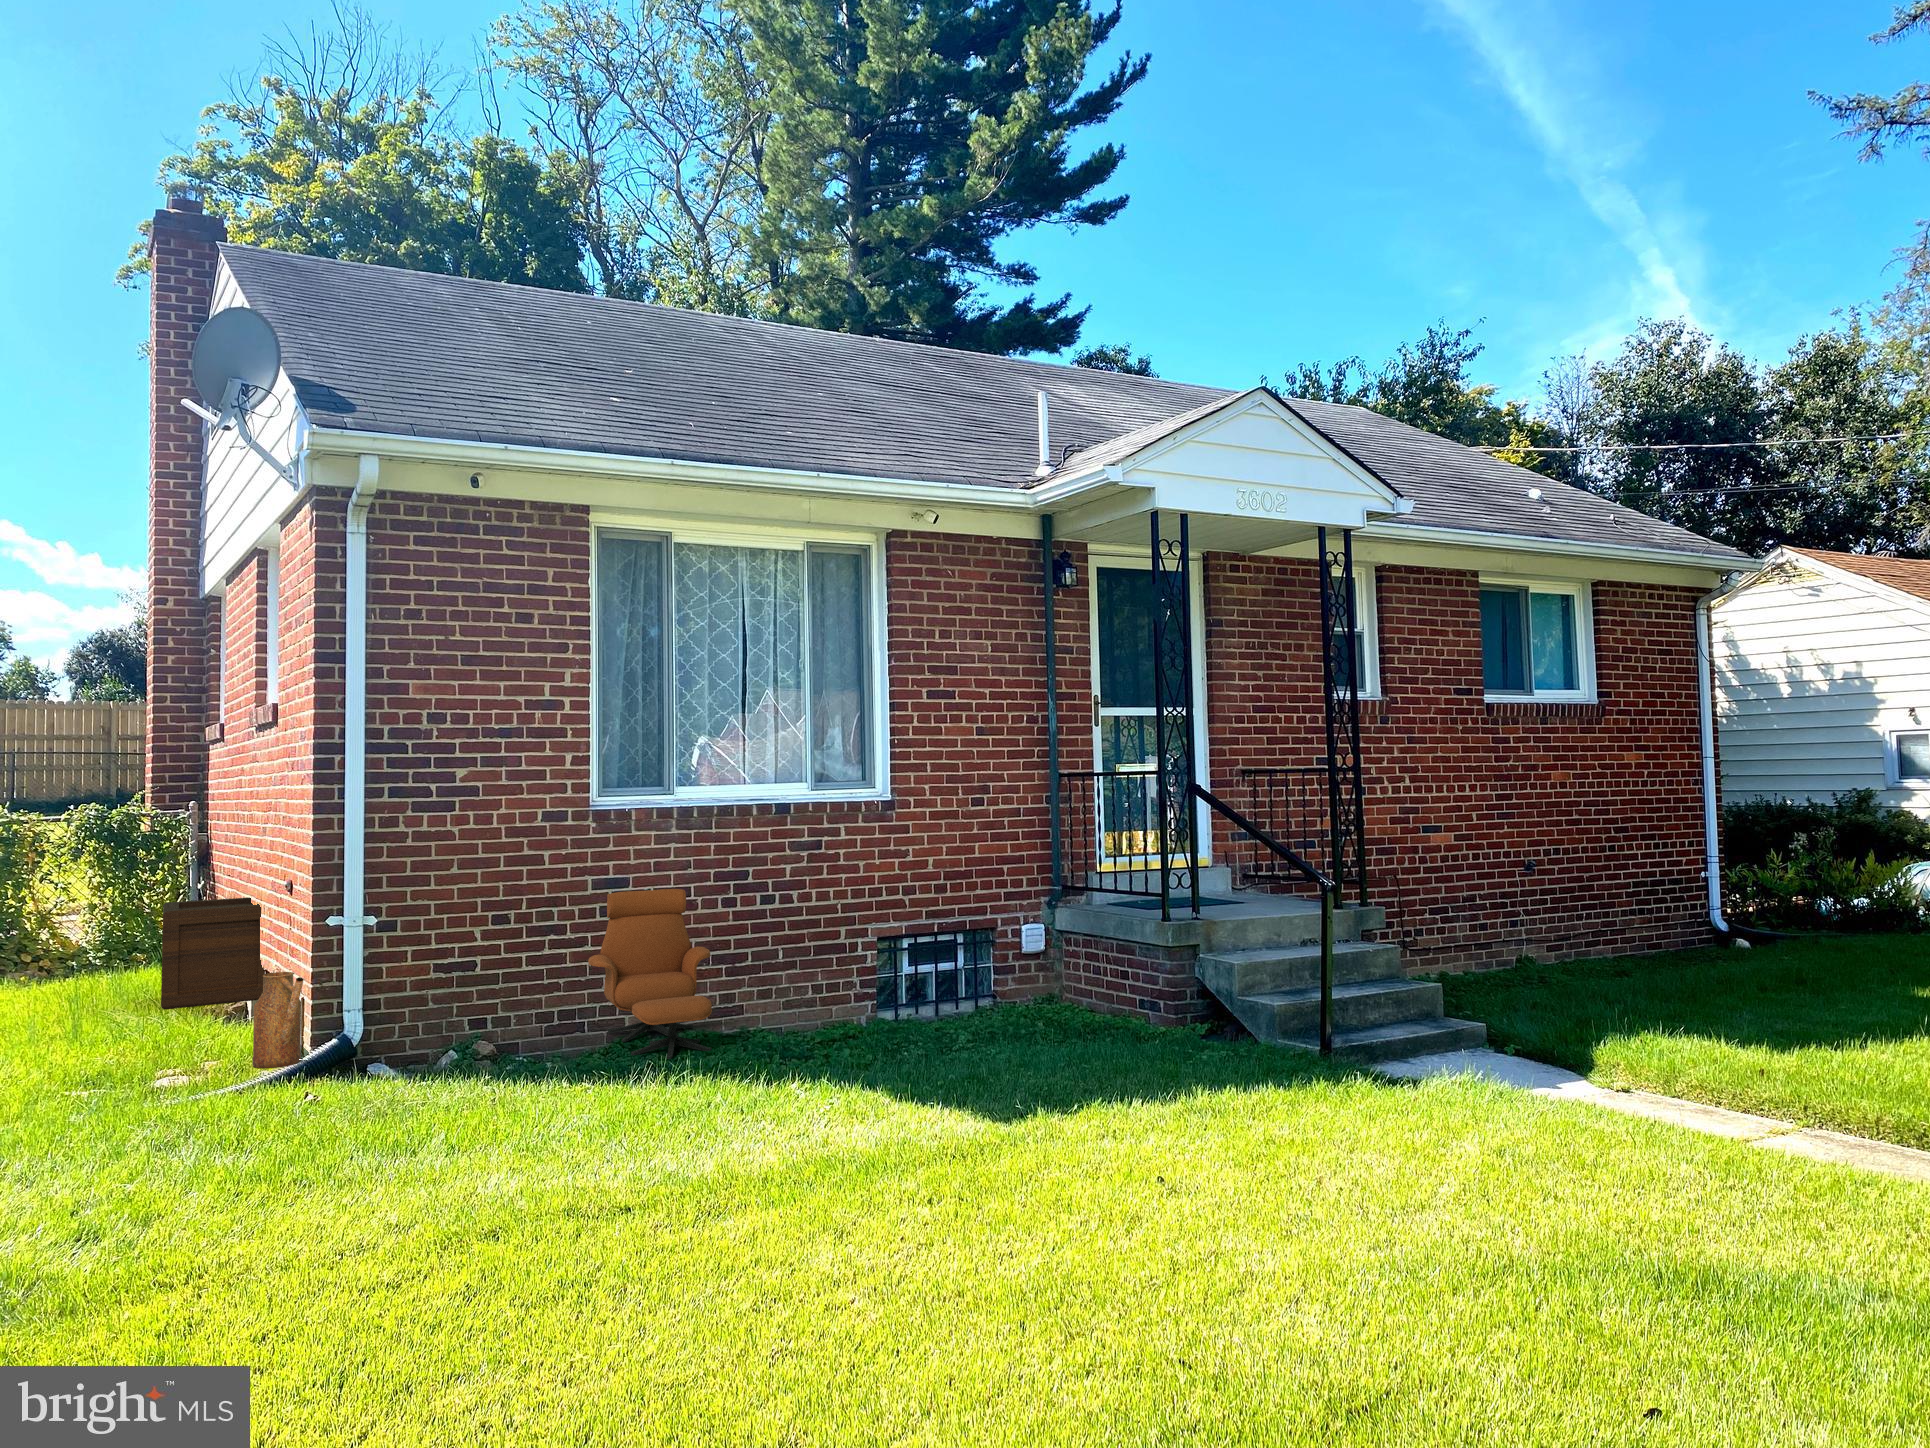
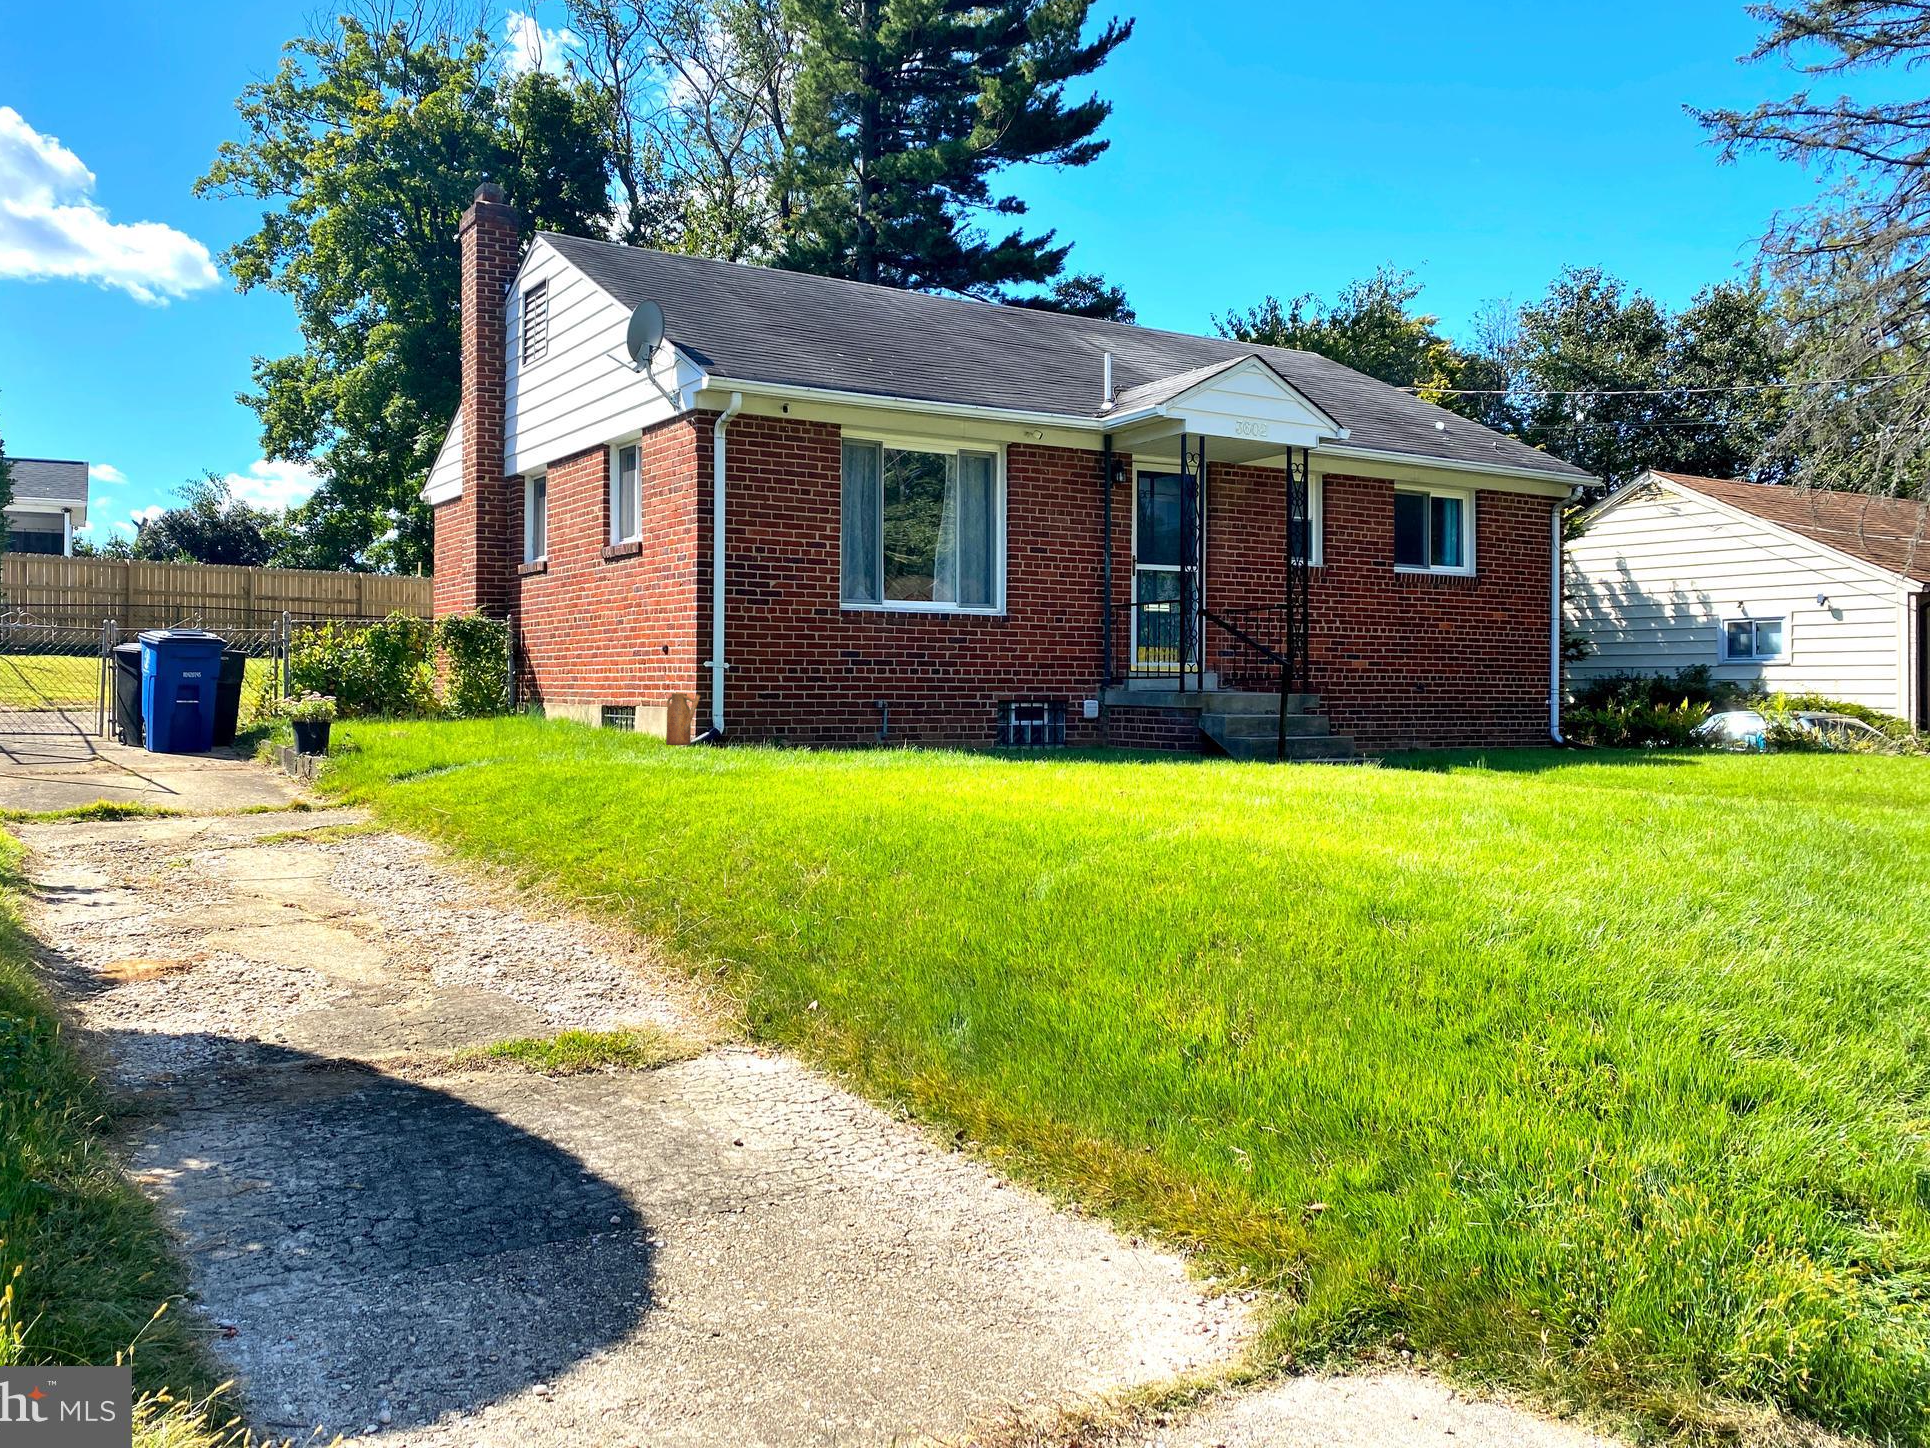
lounge chair: present [588,889,712,1059] -> none [843,659,925,748]
wooden crate: present [161,897,264,1009] -> none [534,671,611,733]

